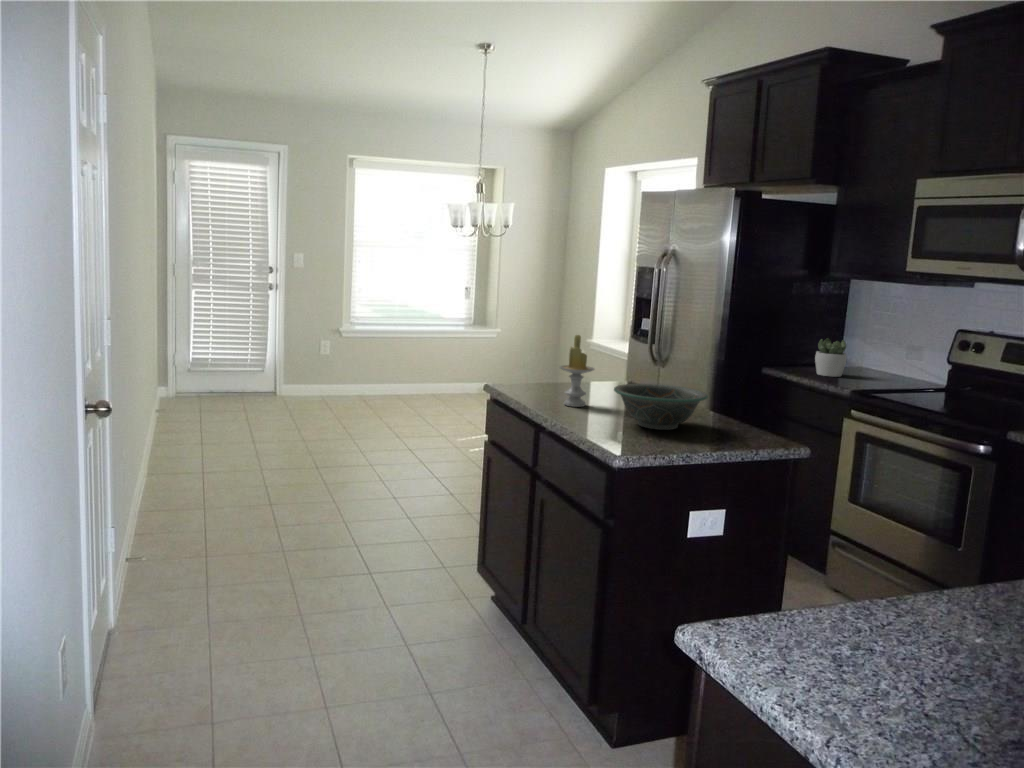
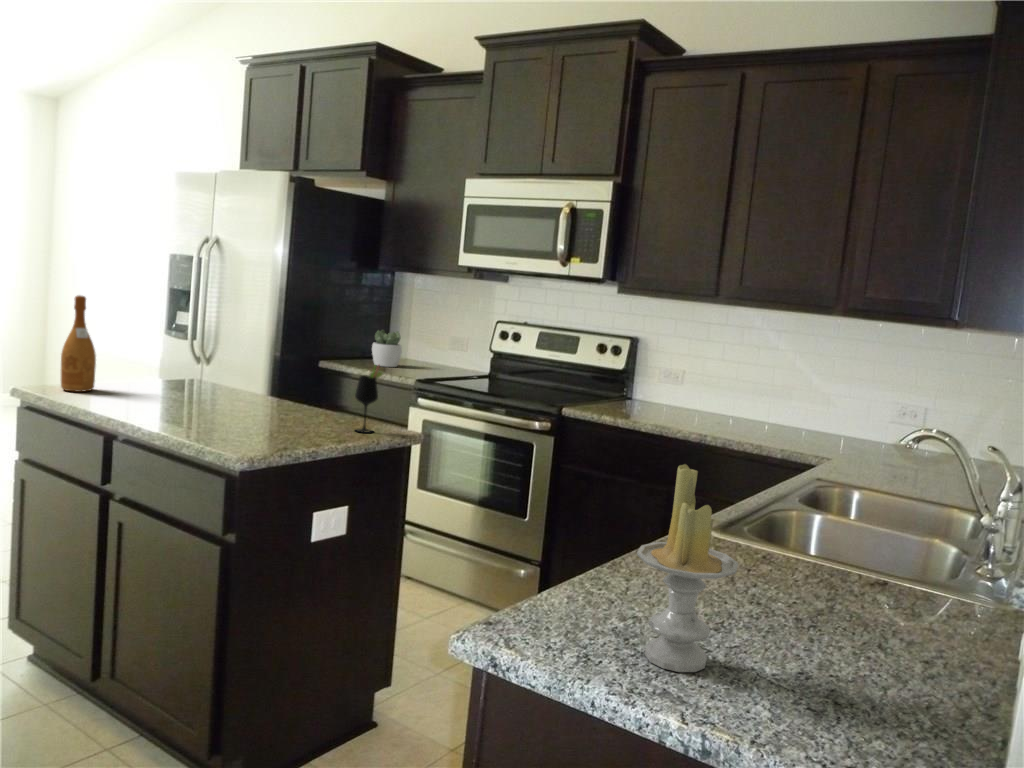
wine bottle: none [514,312,540,391] -> present [61,295,96,392]
candle: present [559,335,594,407] -> present [637,464,738,672]
wine glass: none [737,378,768,443] -> present [355,369,383,433]
decorative bowl: present [614,384,708,430] -> none [211,376,319,425]

